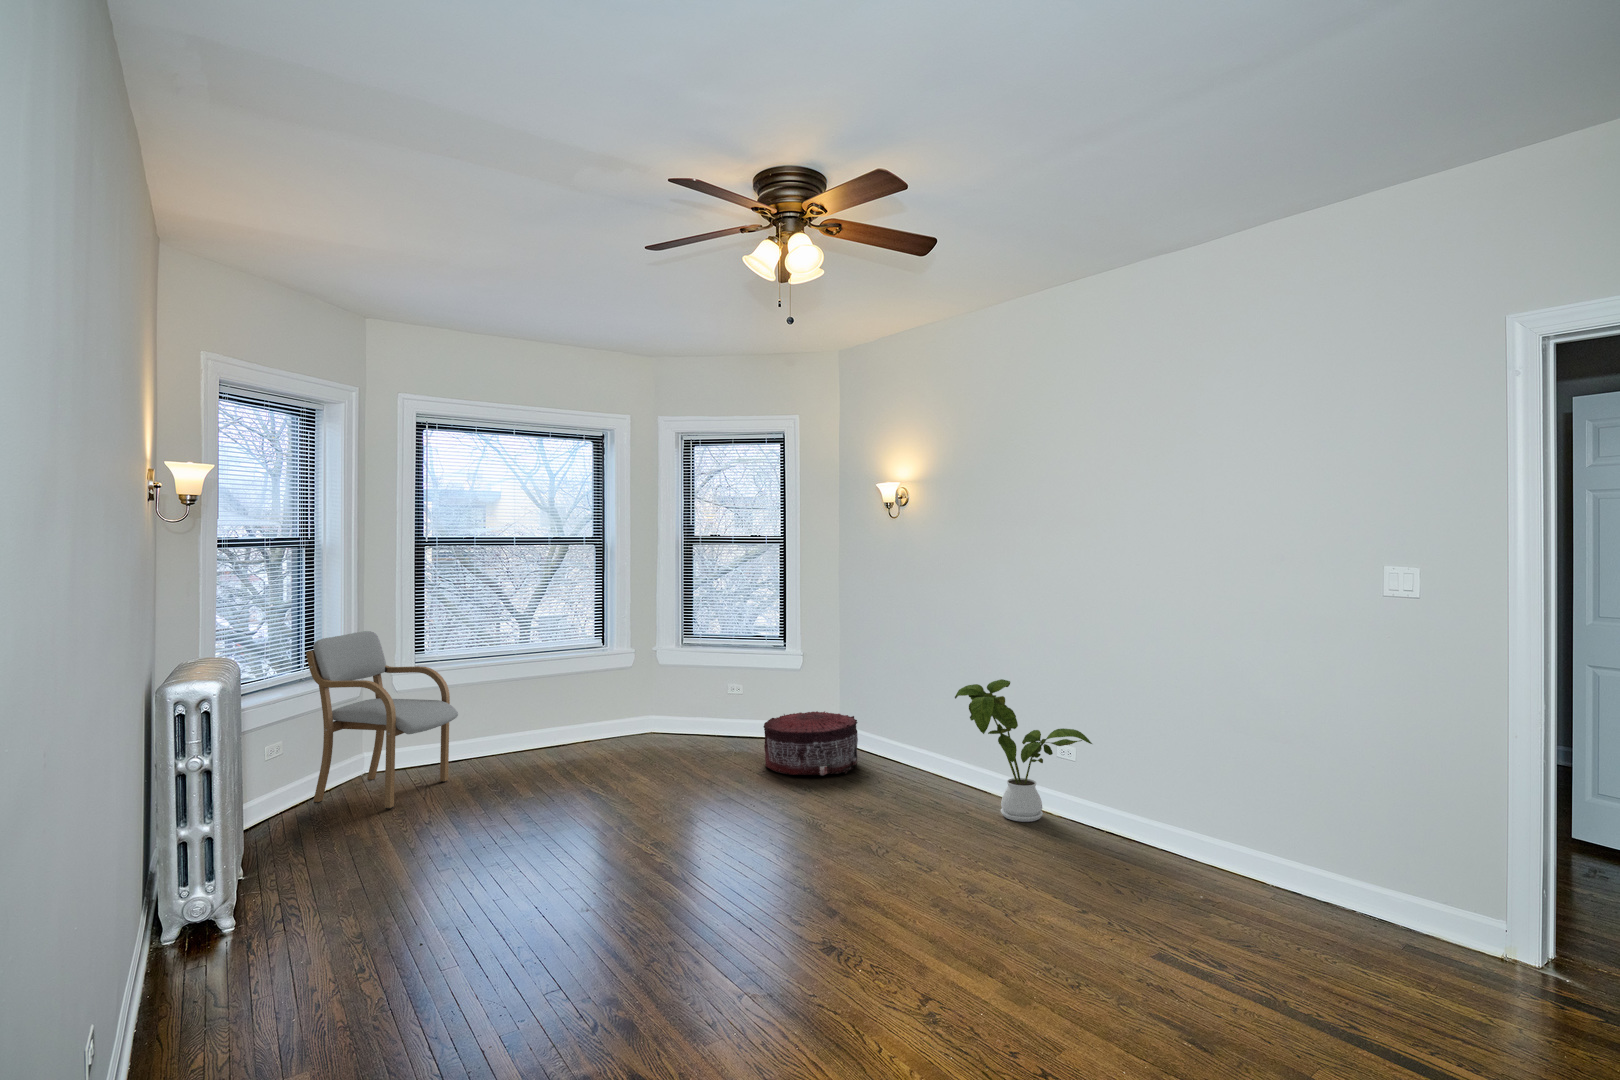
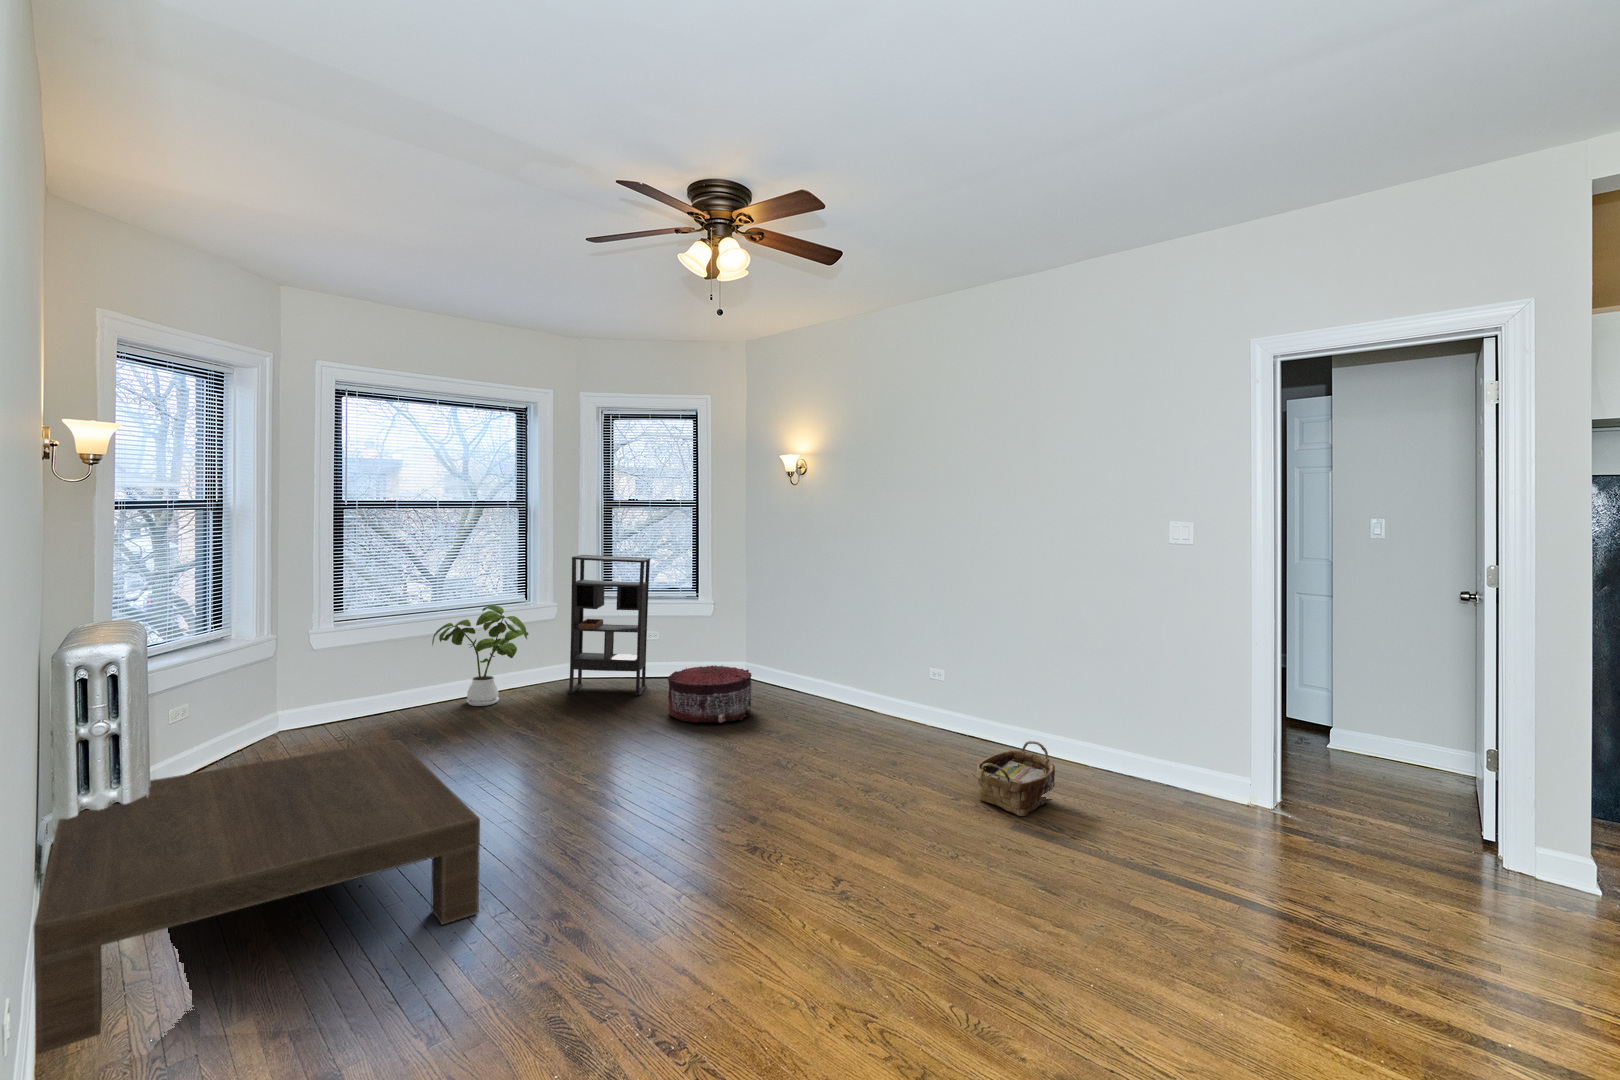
bookshelf: none [657,590,744,746] -> present [568,555,650,695]
armchair: present [306,631,458,809] -> none [218,591,376,762]
house plant: present [955,679,1092,822] -> present [432,605,529,706]
coffee table: none [133,783,552,1074] -> present [34,740,480,1054]
woven basket: none [1117,797,1217,886] -> present [976,741,1055,816]

